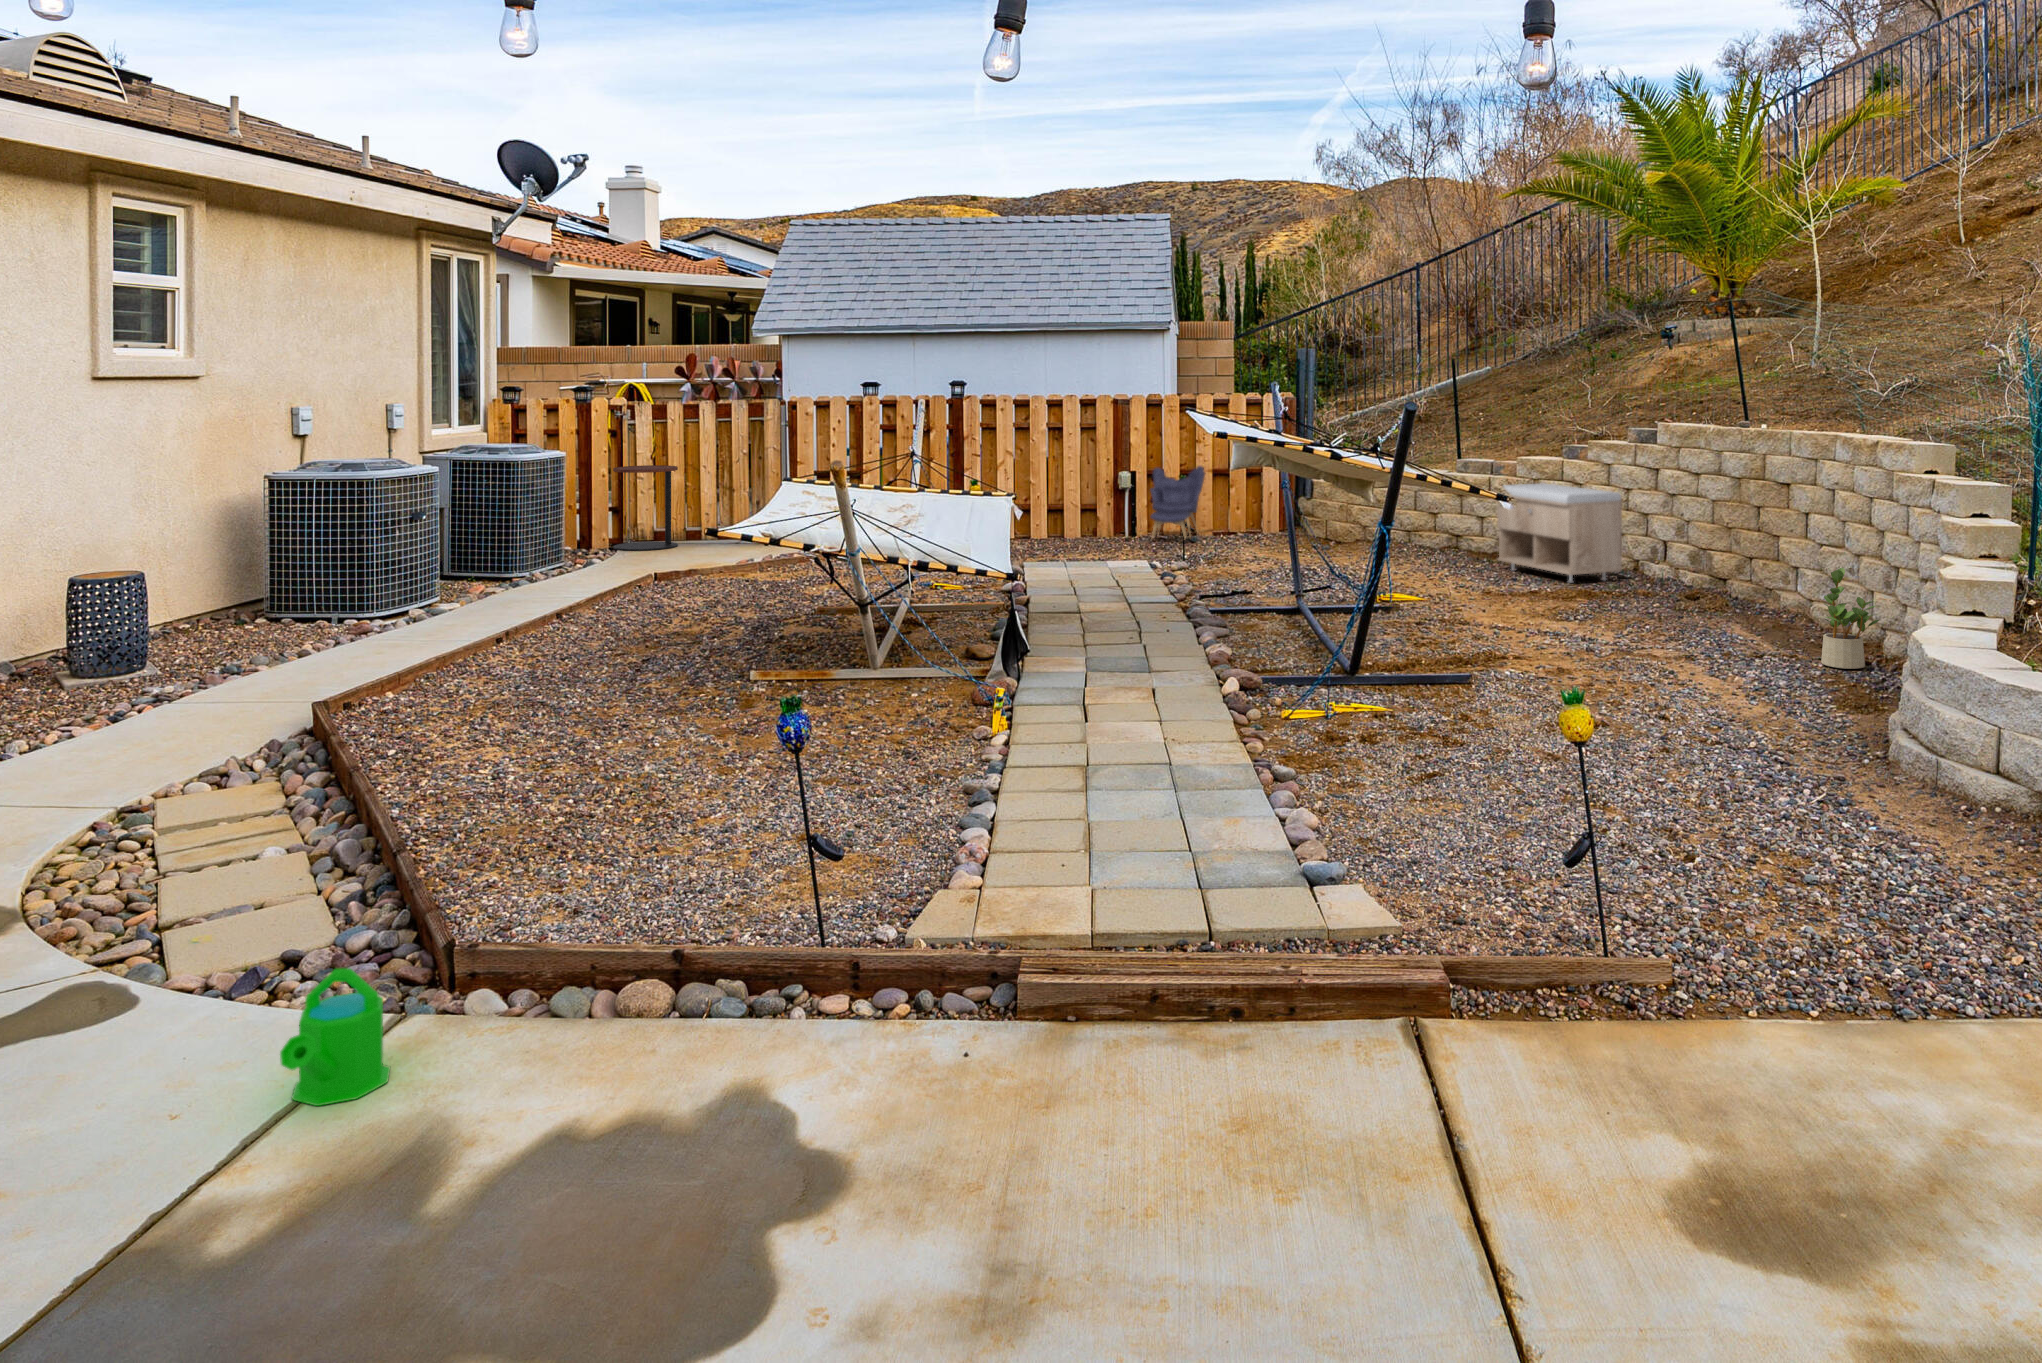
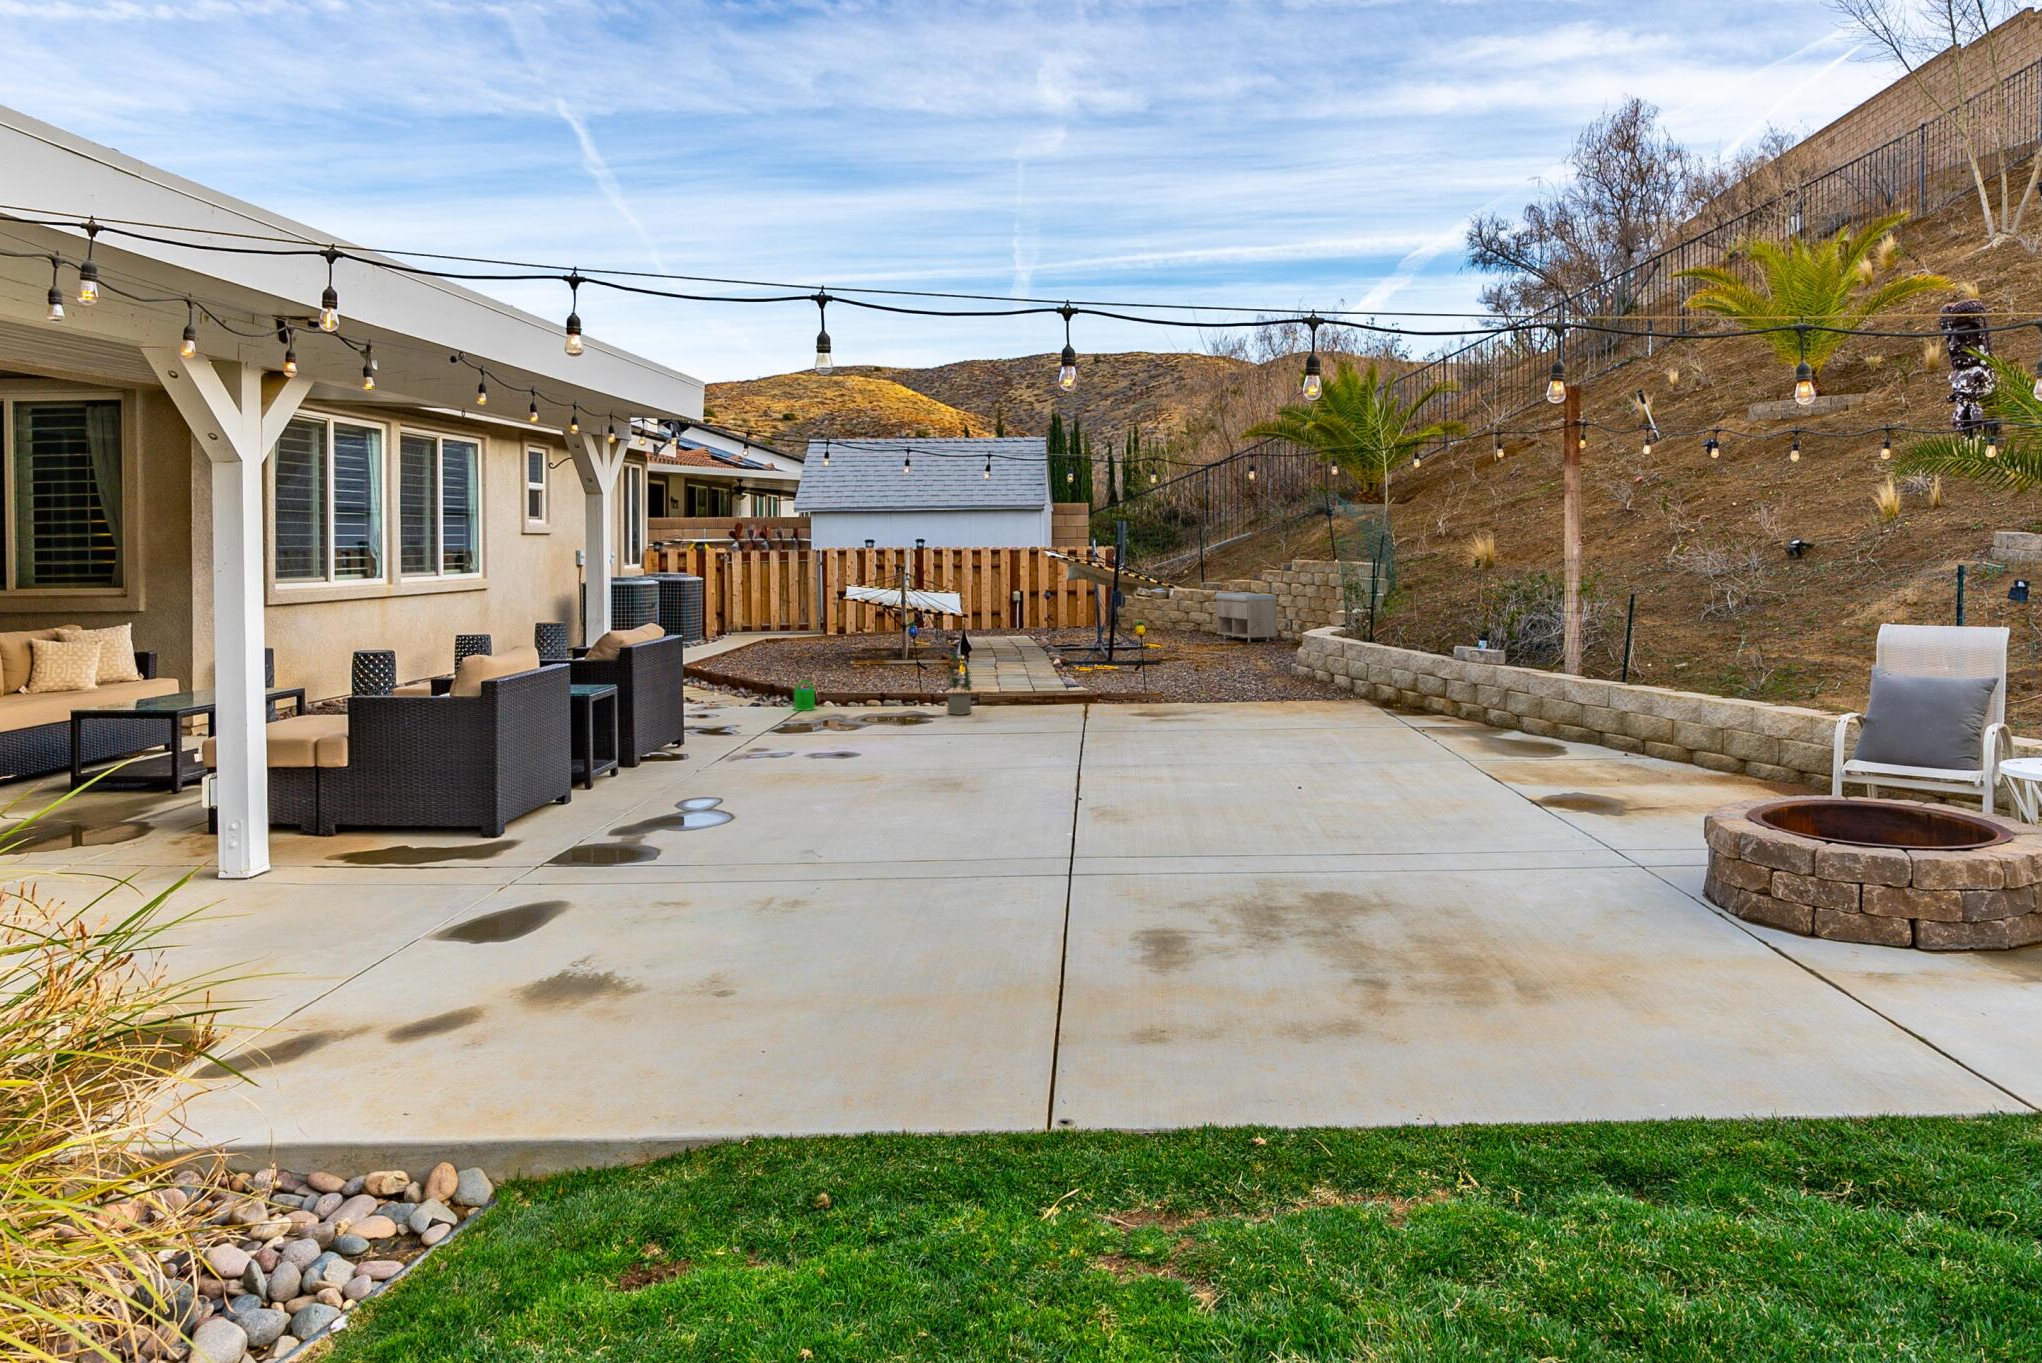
side table: present [613,465,678,551] -> none [724,587,760,634]
armchair: present [1150,466,1205,538] -> none [1030,586,1064,630]
potted plant: present [1821,568,1879,669] -> present [946,654,971,715]

